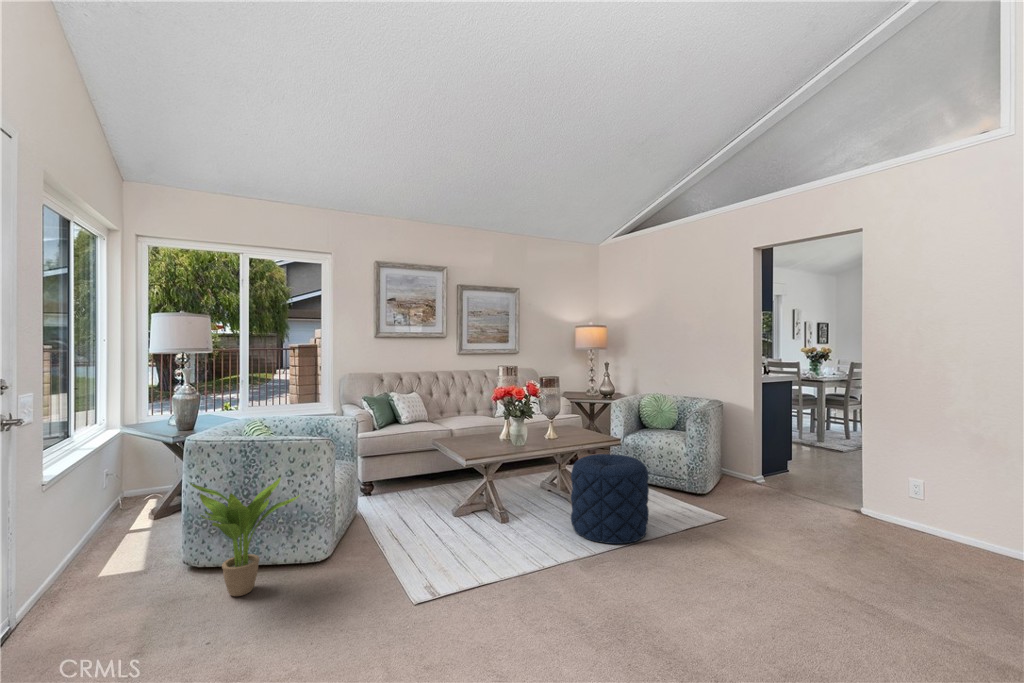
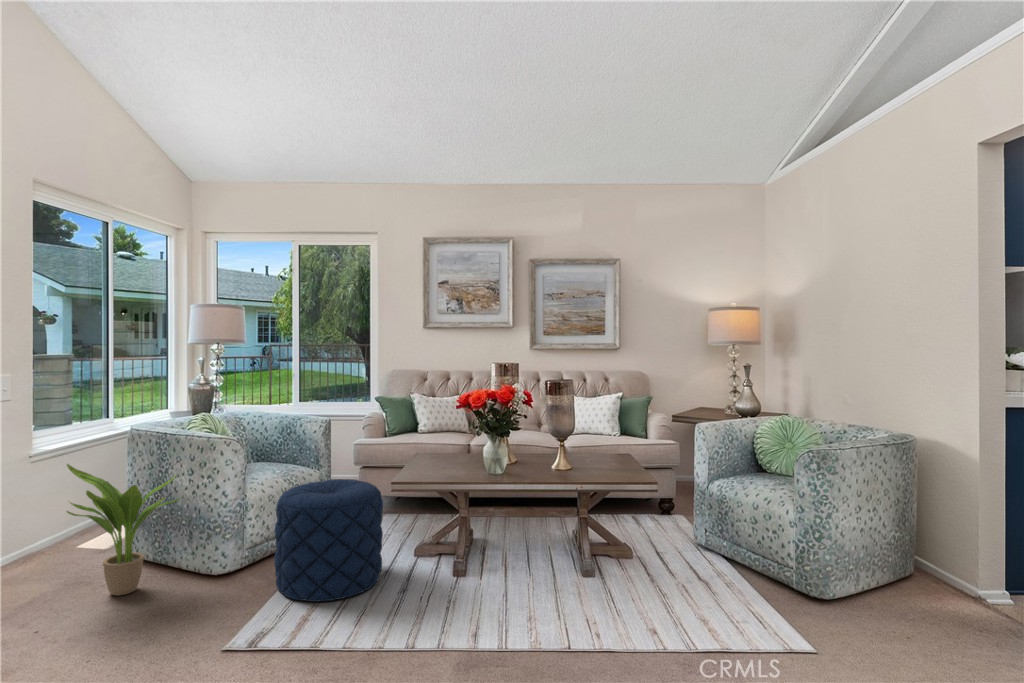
pouf: present [571,454,649,544] -> present [274,479,383,601]

